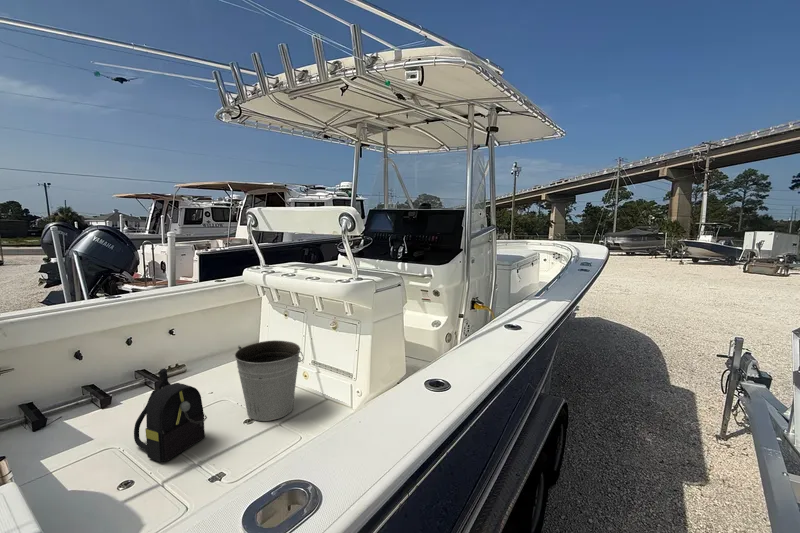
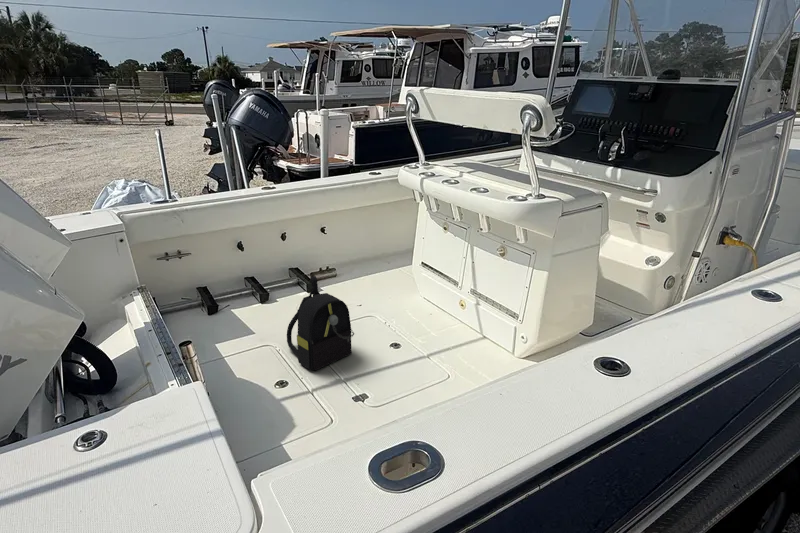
bucket: present [235,340,304,421] -> none [385,257,463,349]

